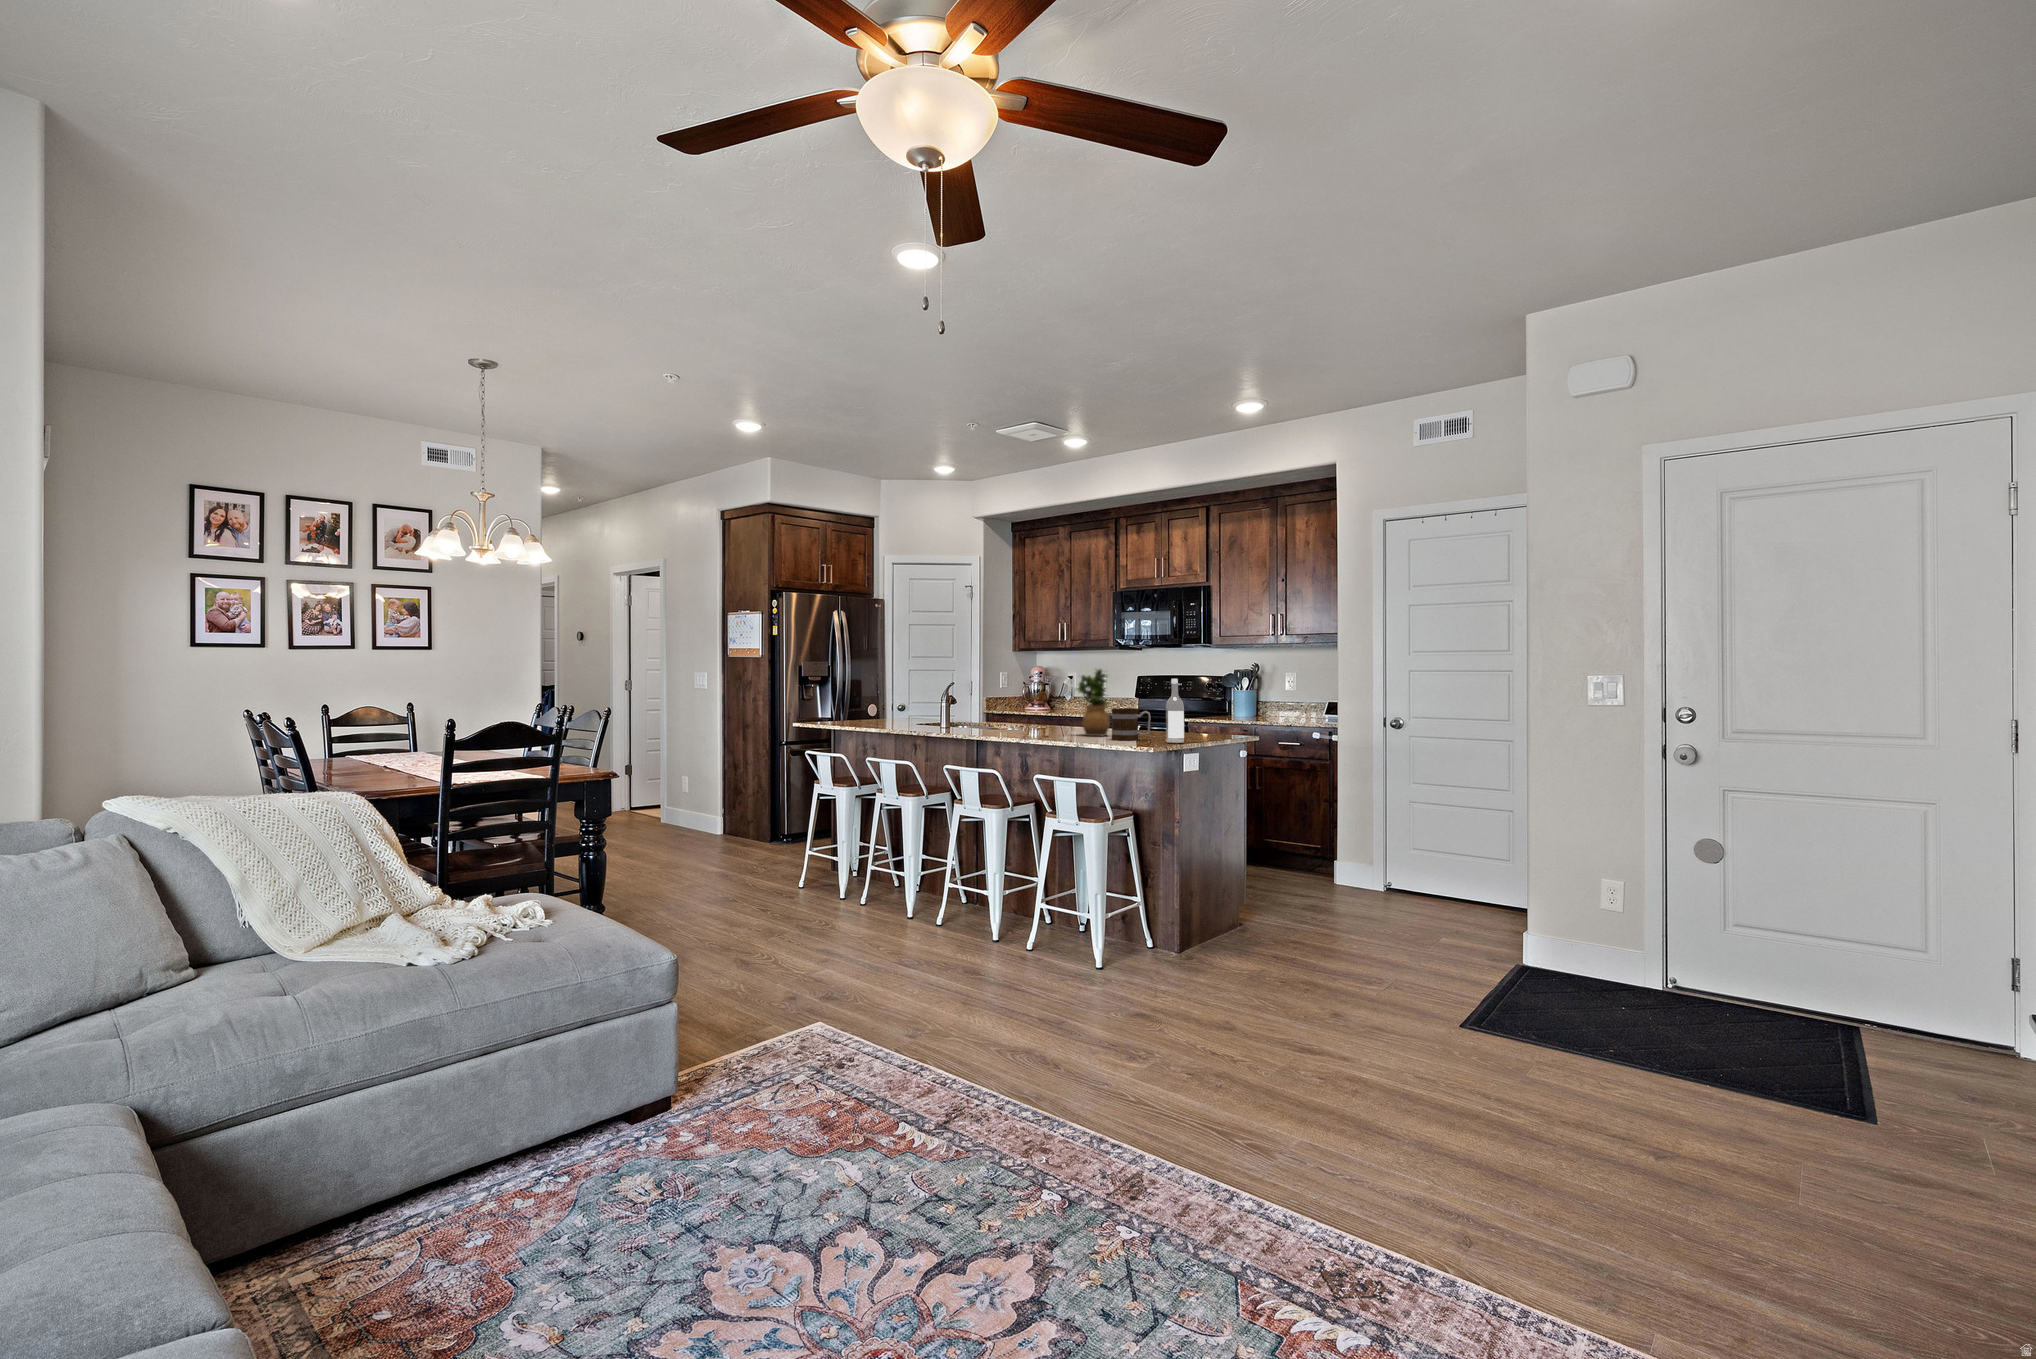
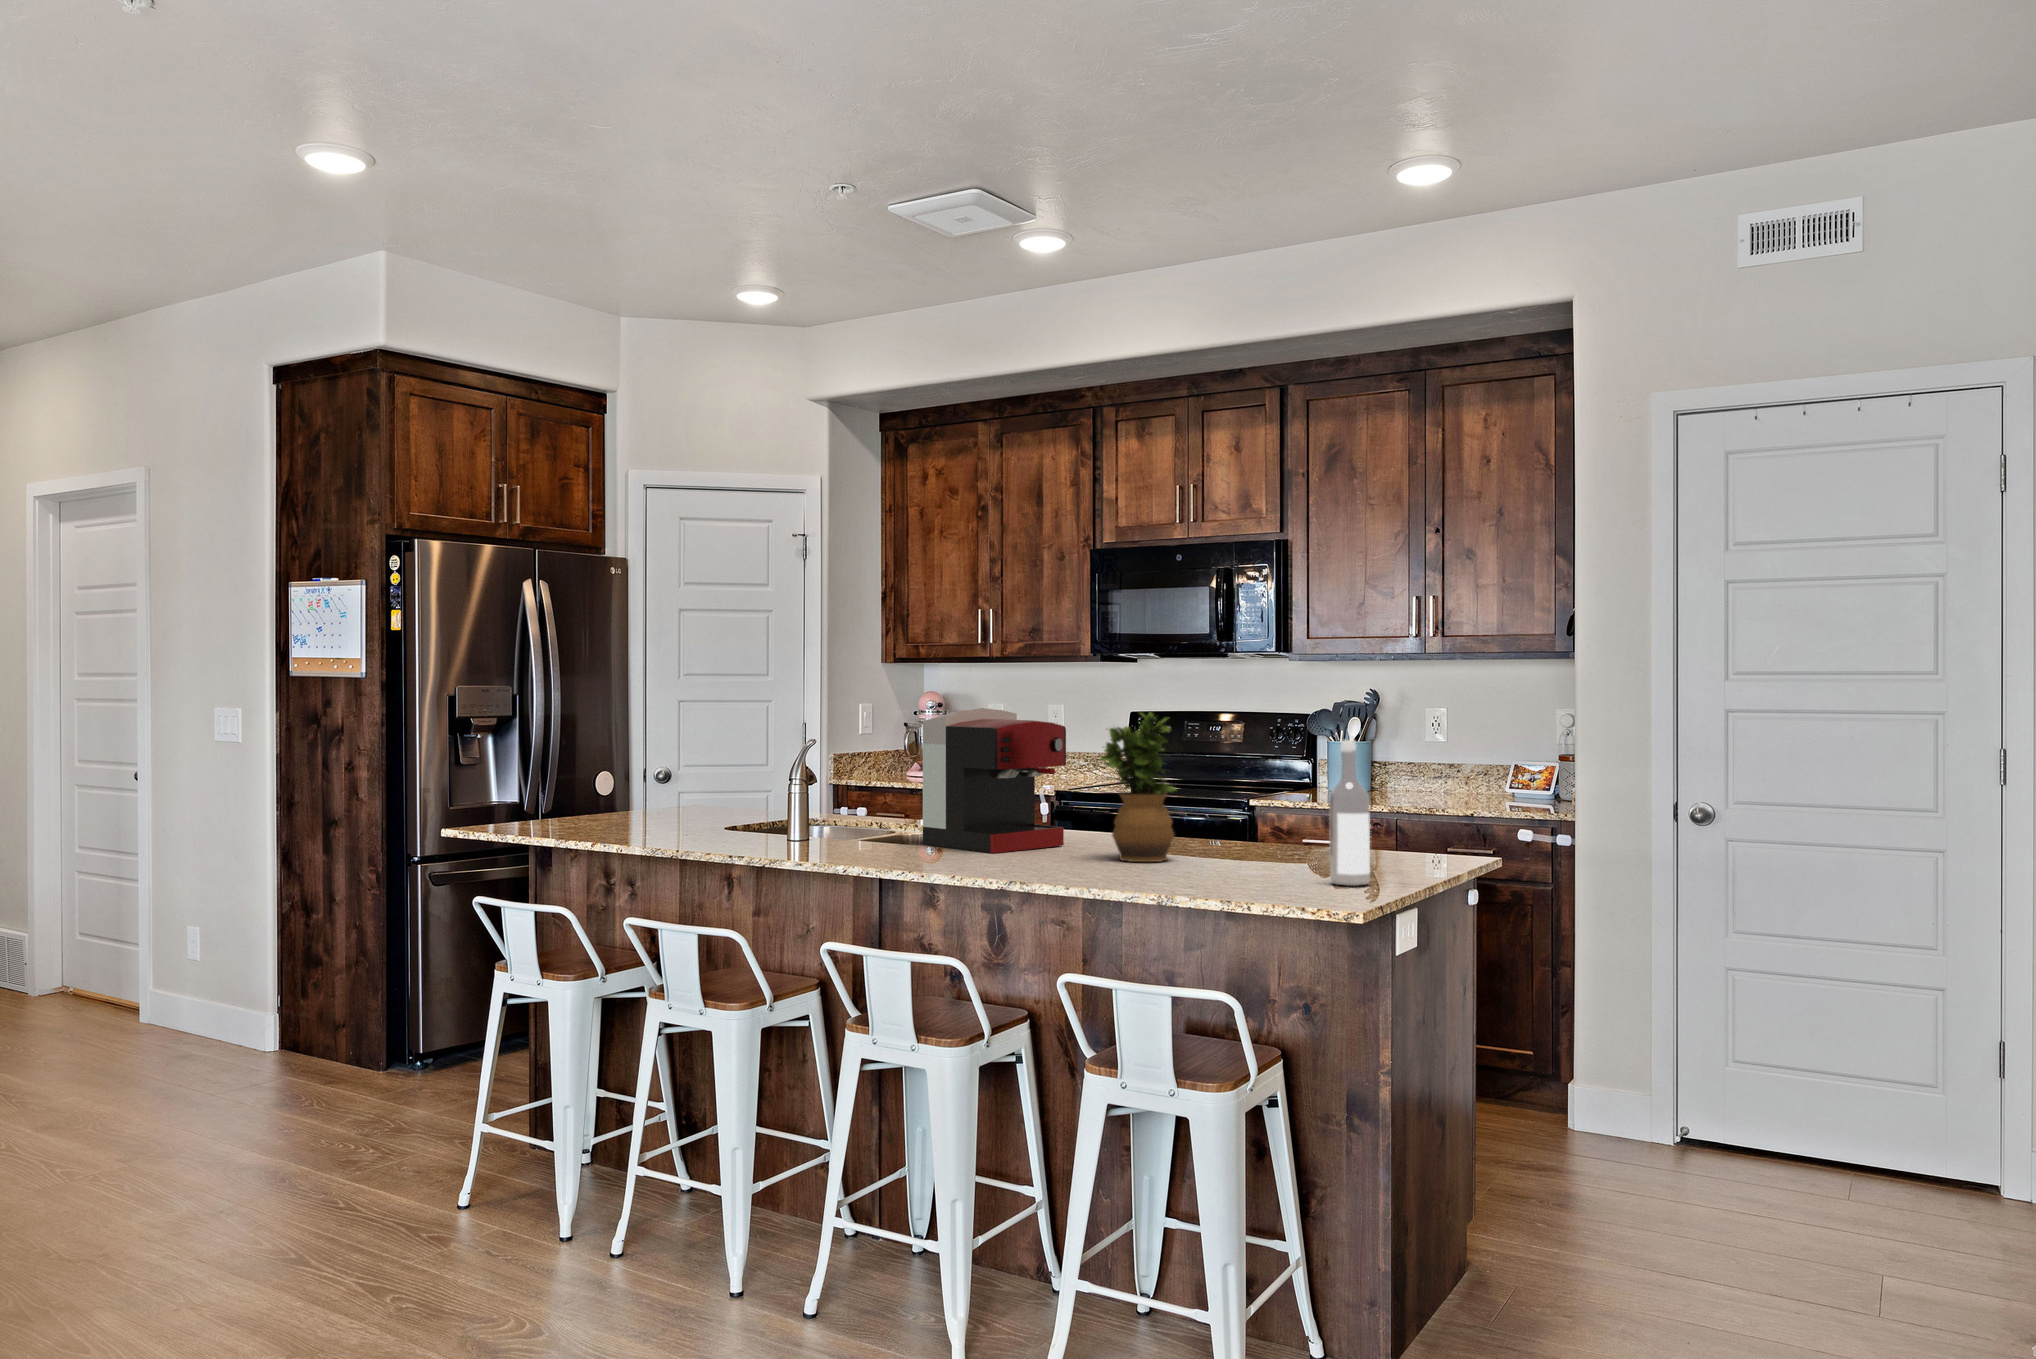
coffee maker: none [1003,668,1068,733] -> present [923,708,1066,853]
mug: present [1111,708,1151,740] -> none [1193,802,1283,877]

